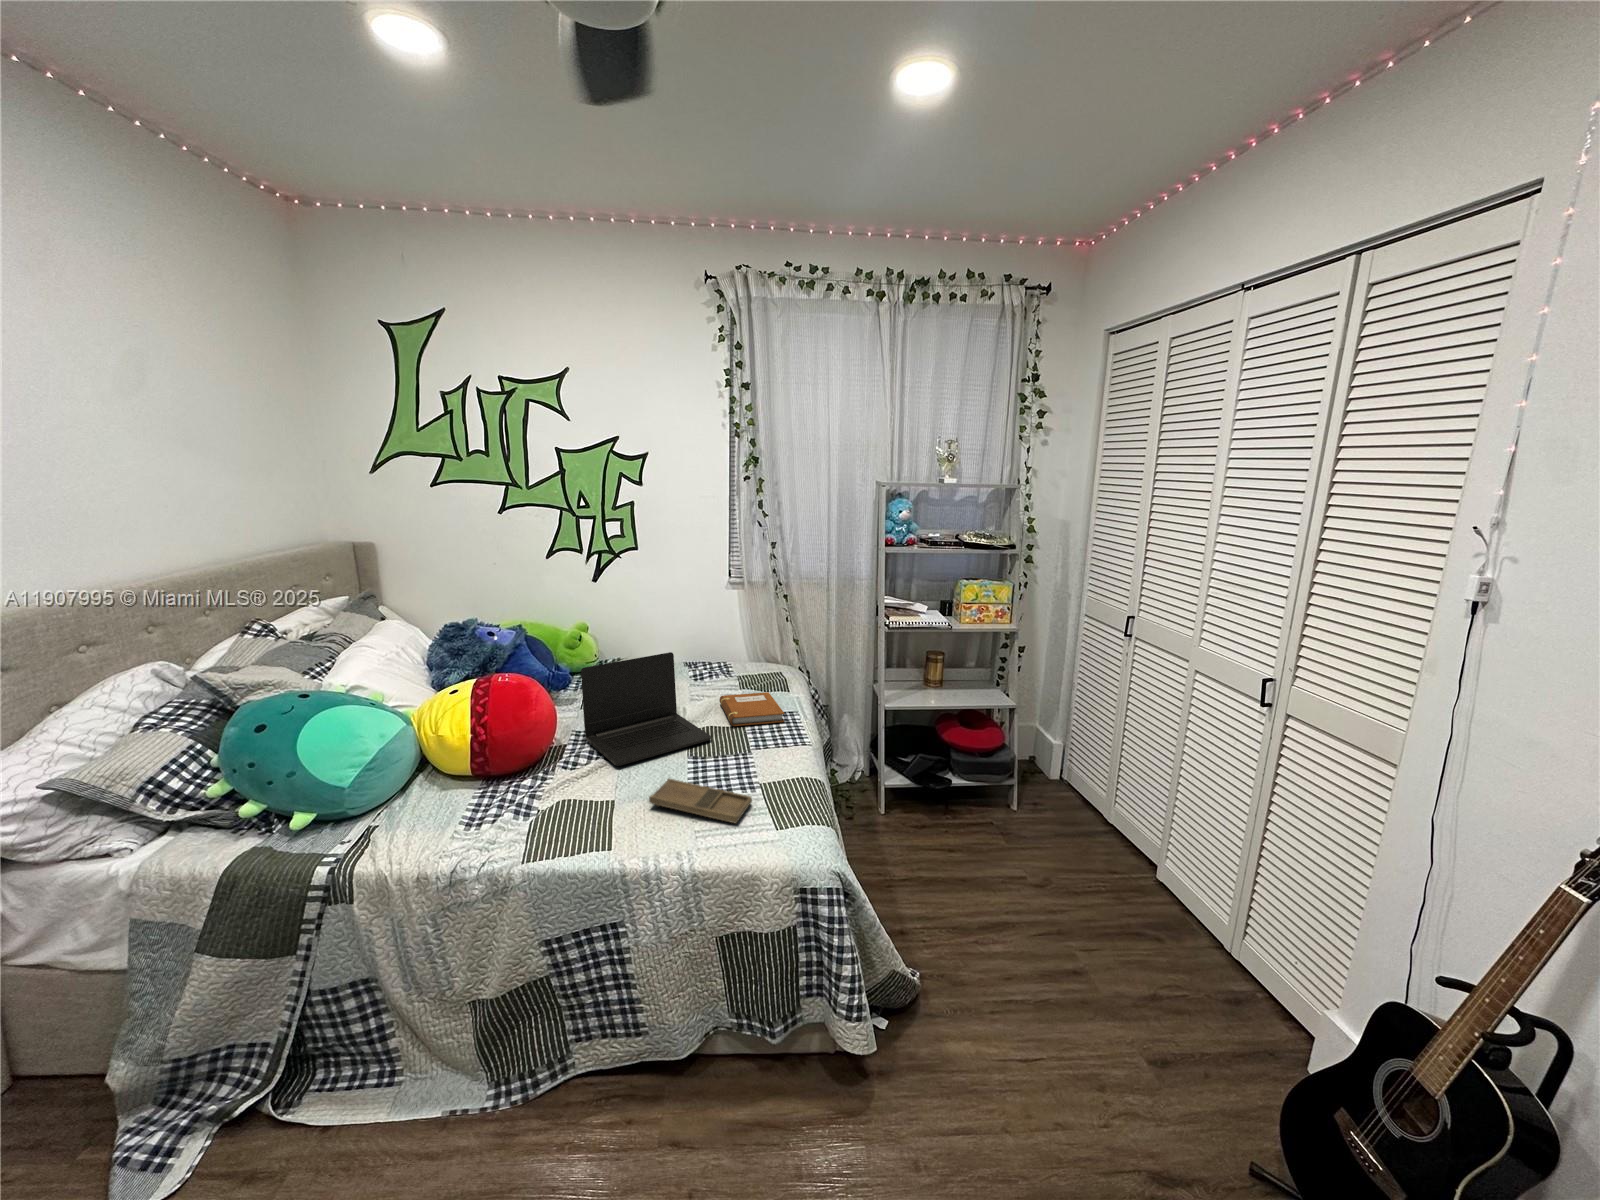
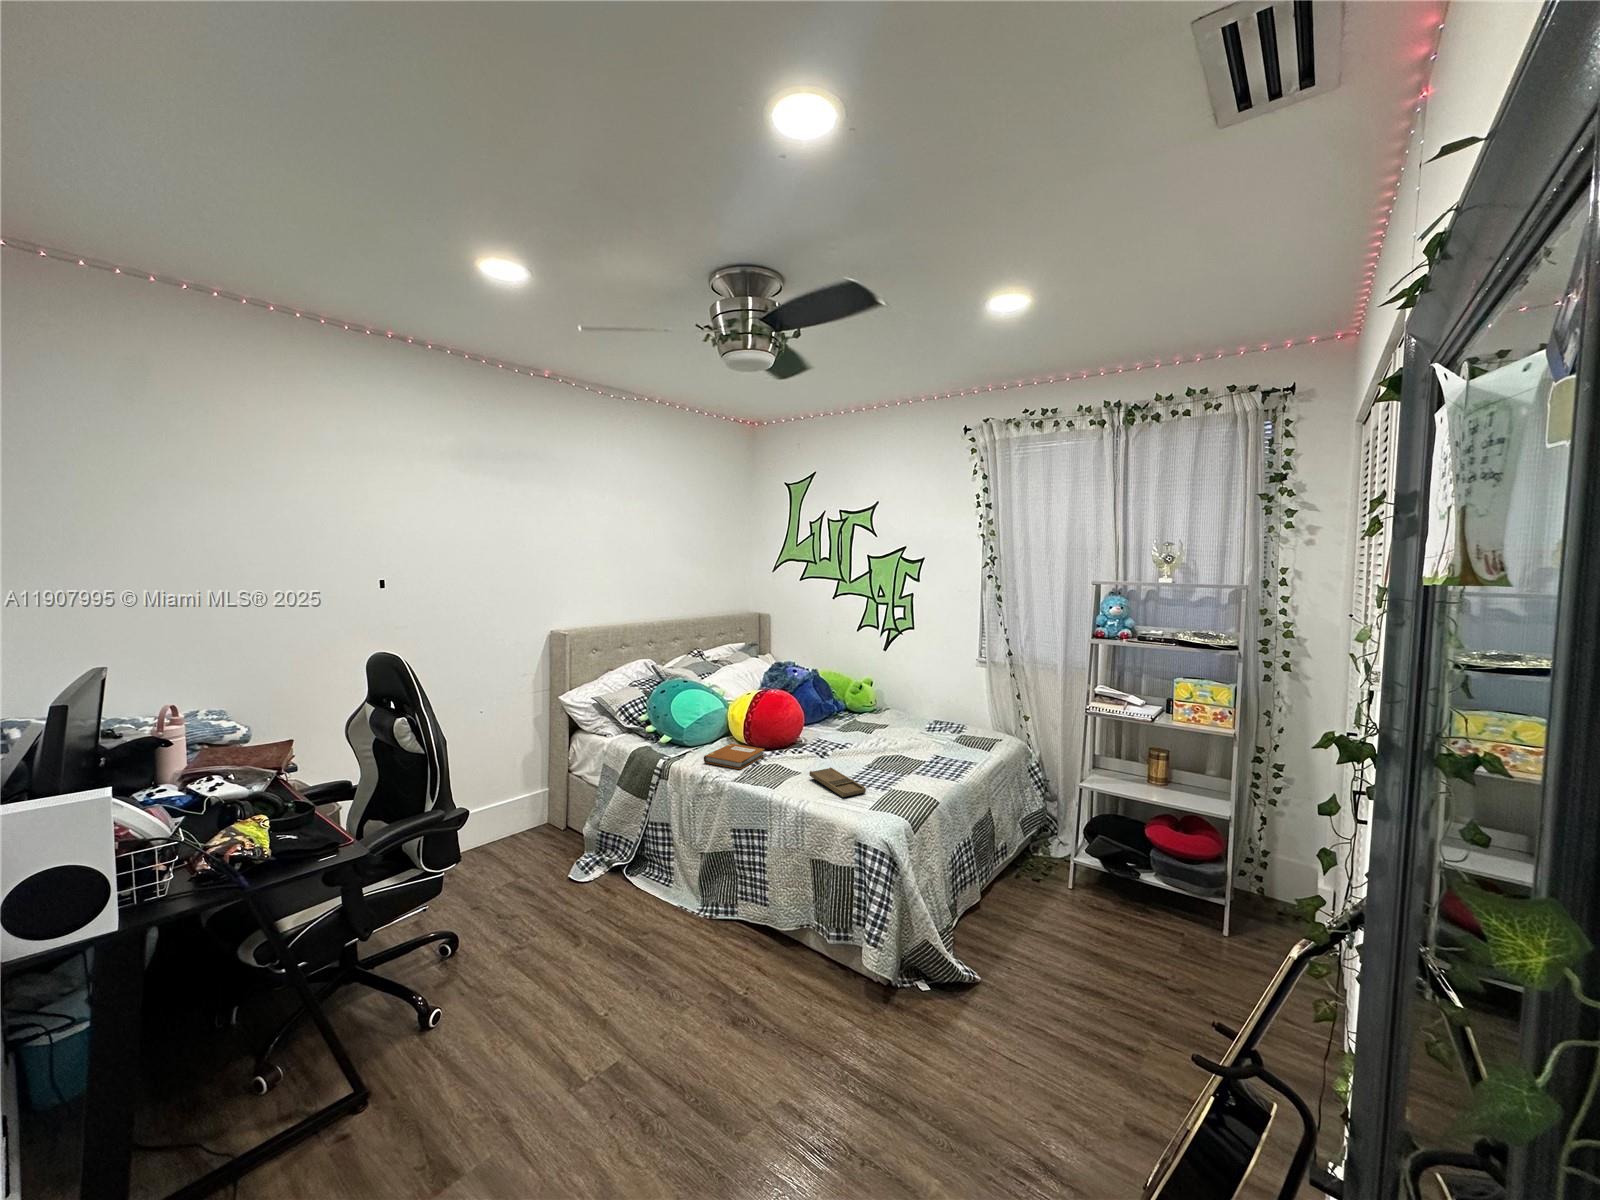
laptop: present [581,652,711,766] -> none [816,695,888,760]
notebook: present [719,692,784,726] -> present [704,743,765,769]

